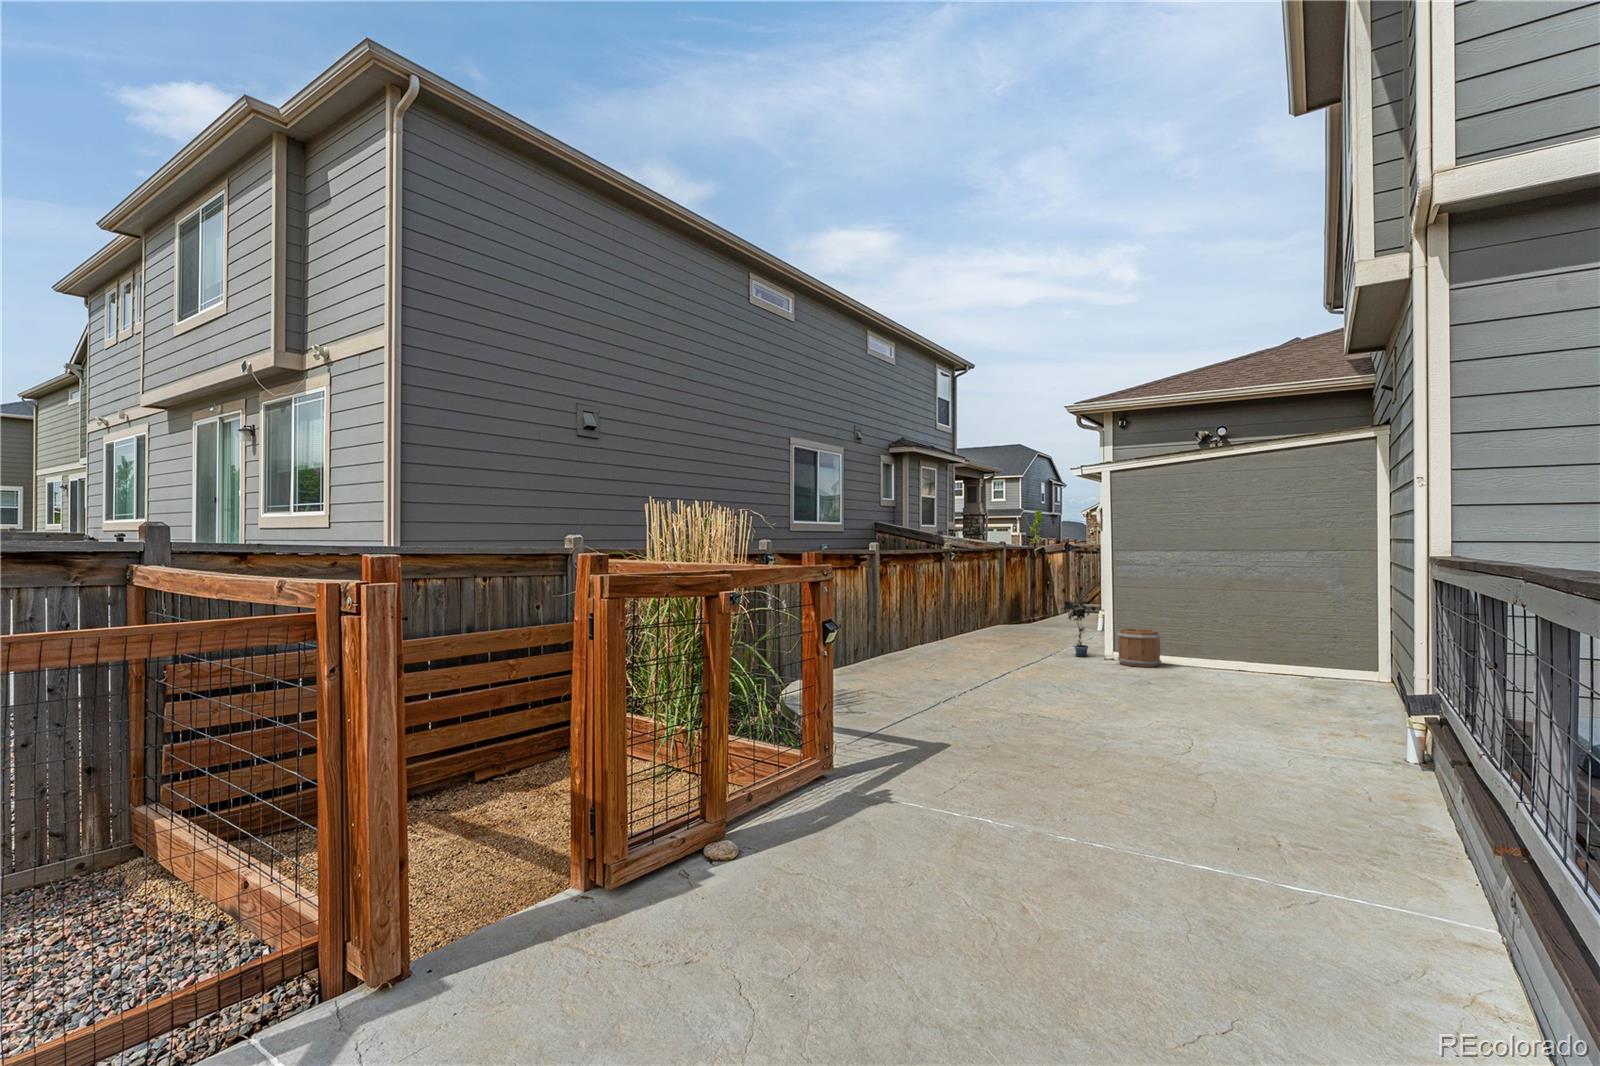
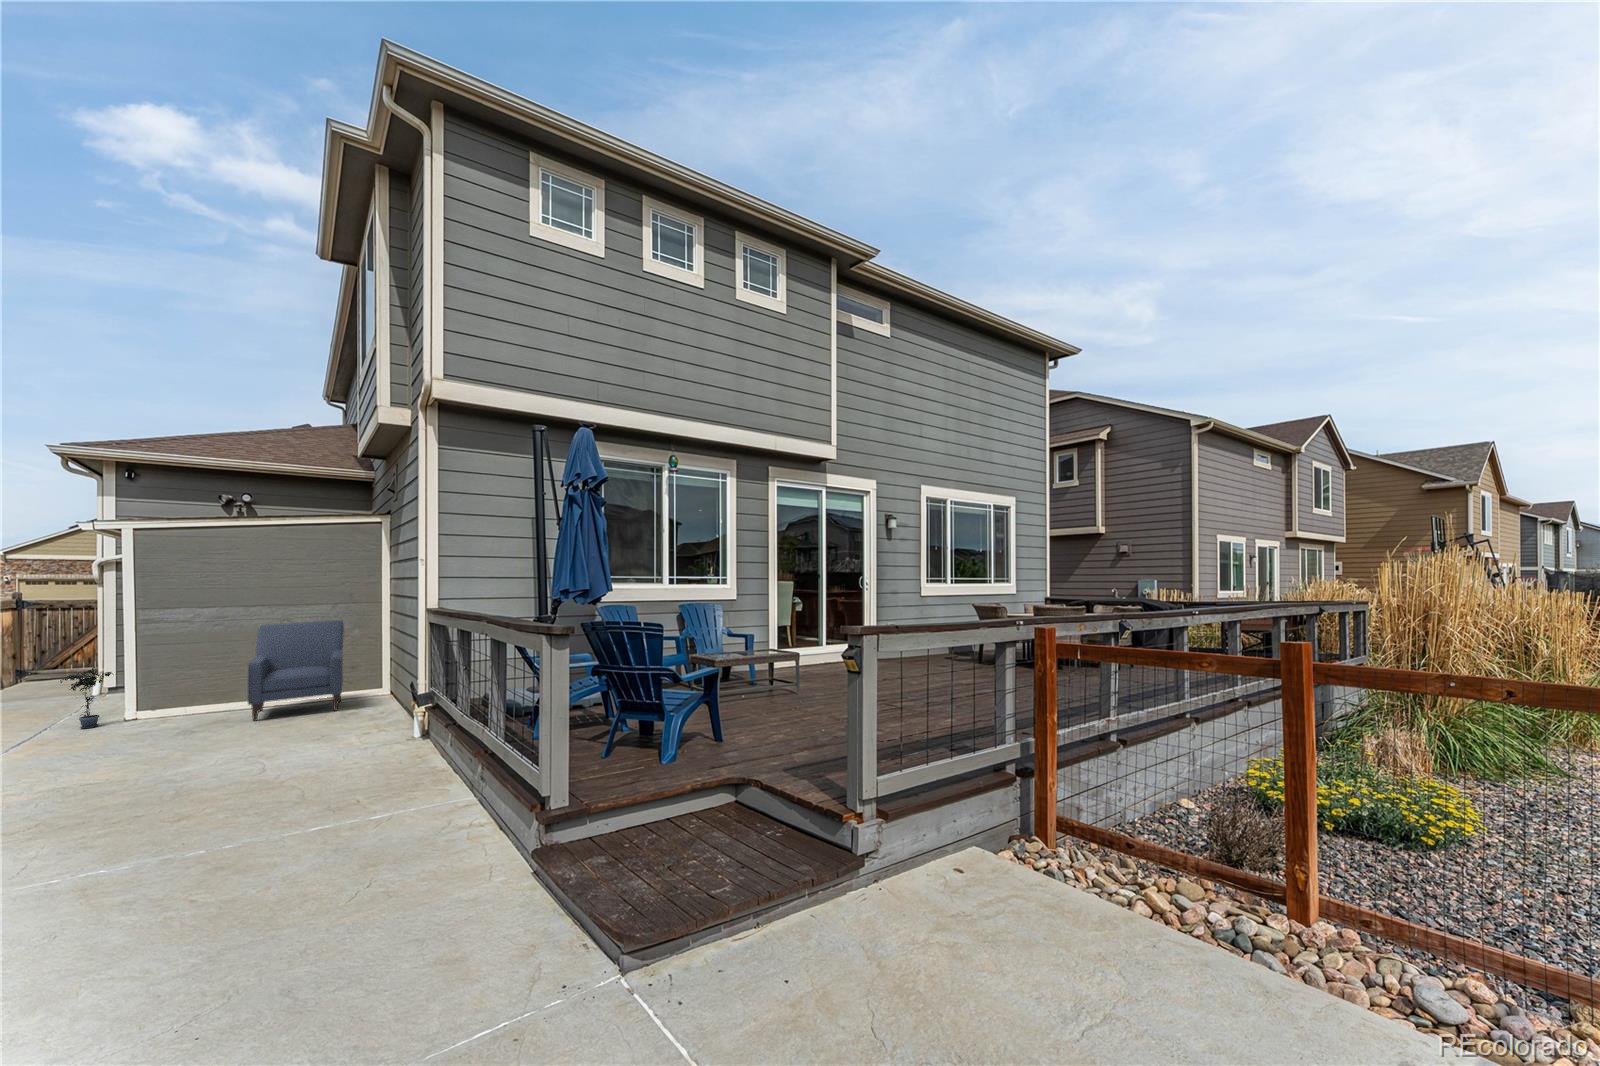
chair: none [1203,573,1321,693] -> present [248,620,344,721]
bucket: present [1117,628,1161,667] -> none [142,685,196,725]

